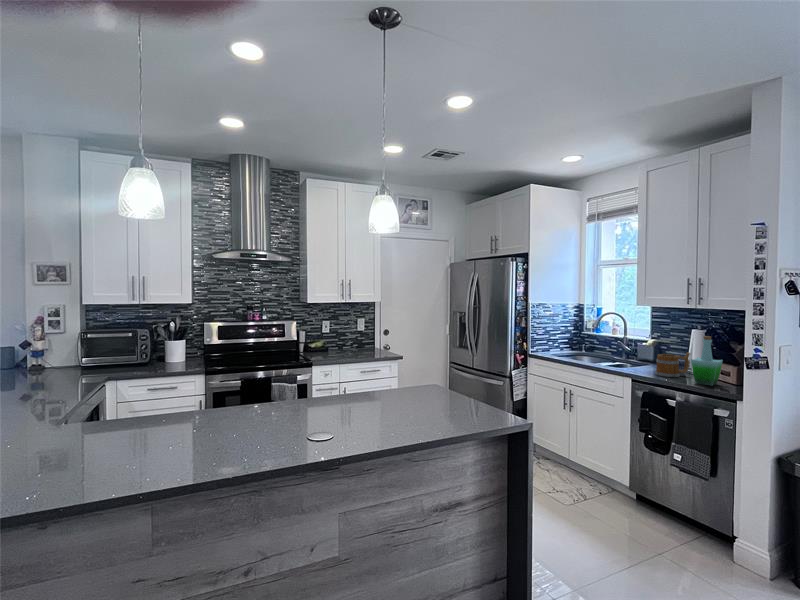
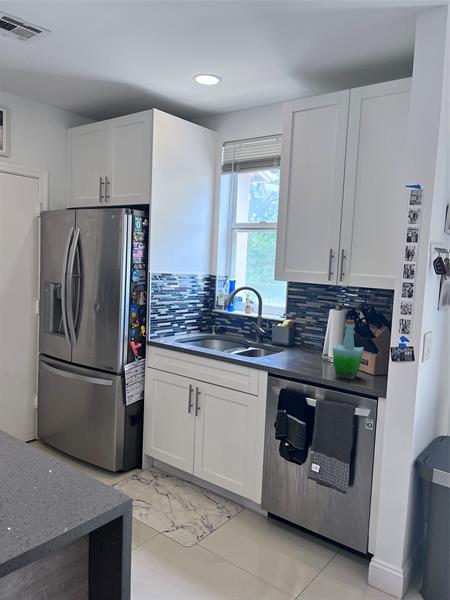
mug: present [655,353,690,377] -> none [293,338,331,368]

